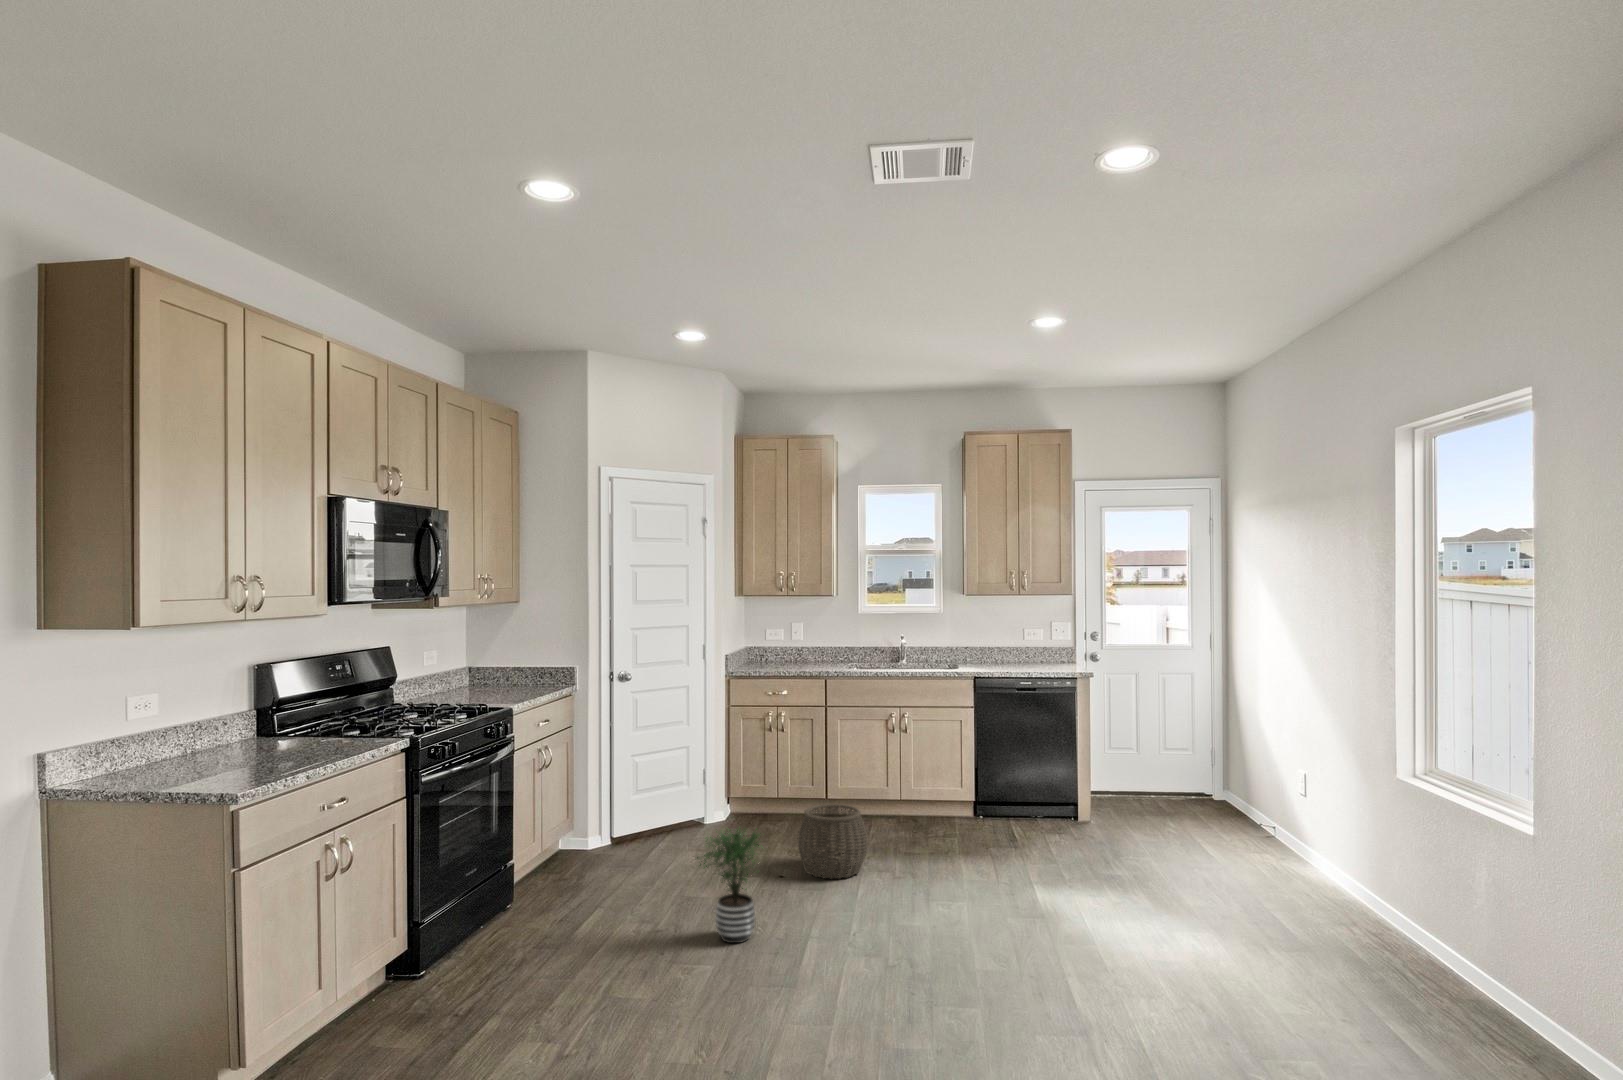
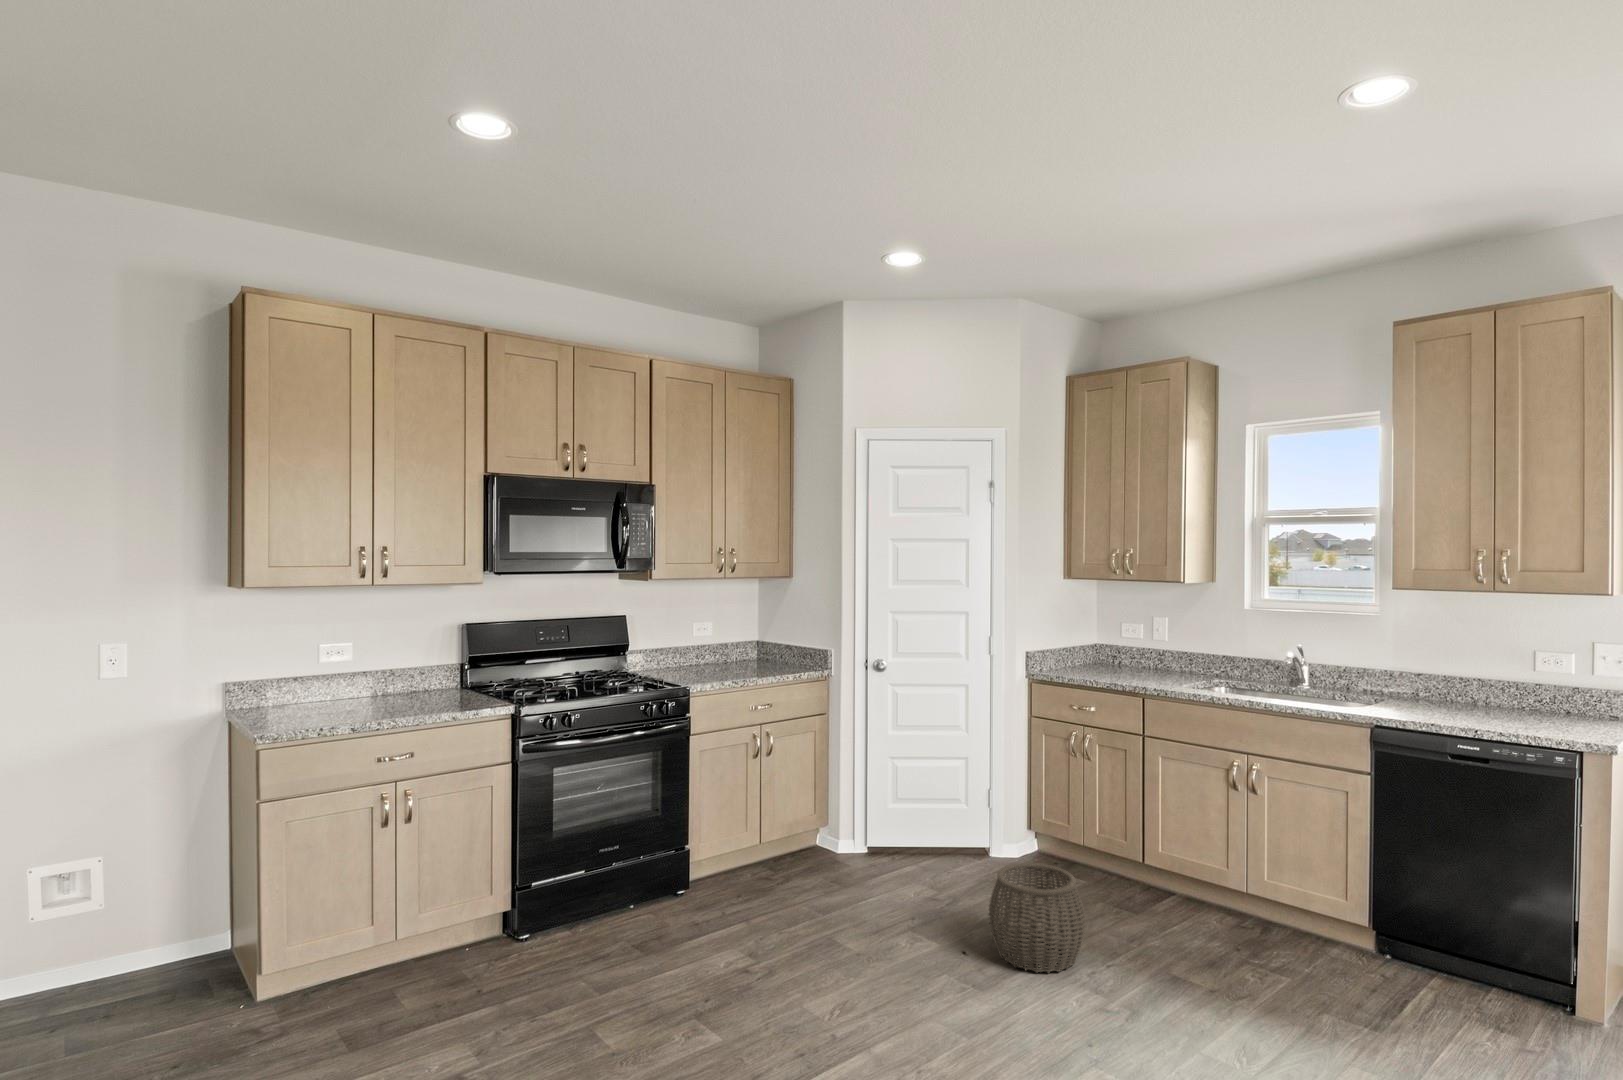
potted plant: present [697,827,763,943] -> none [747,862,843,1010]

